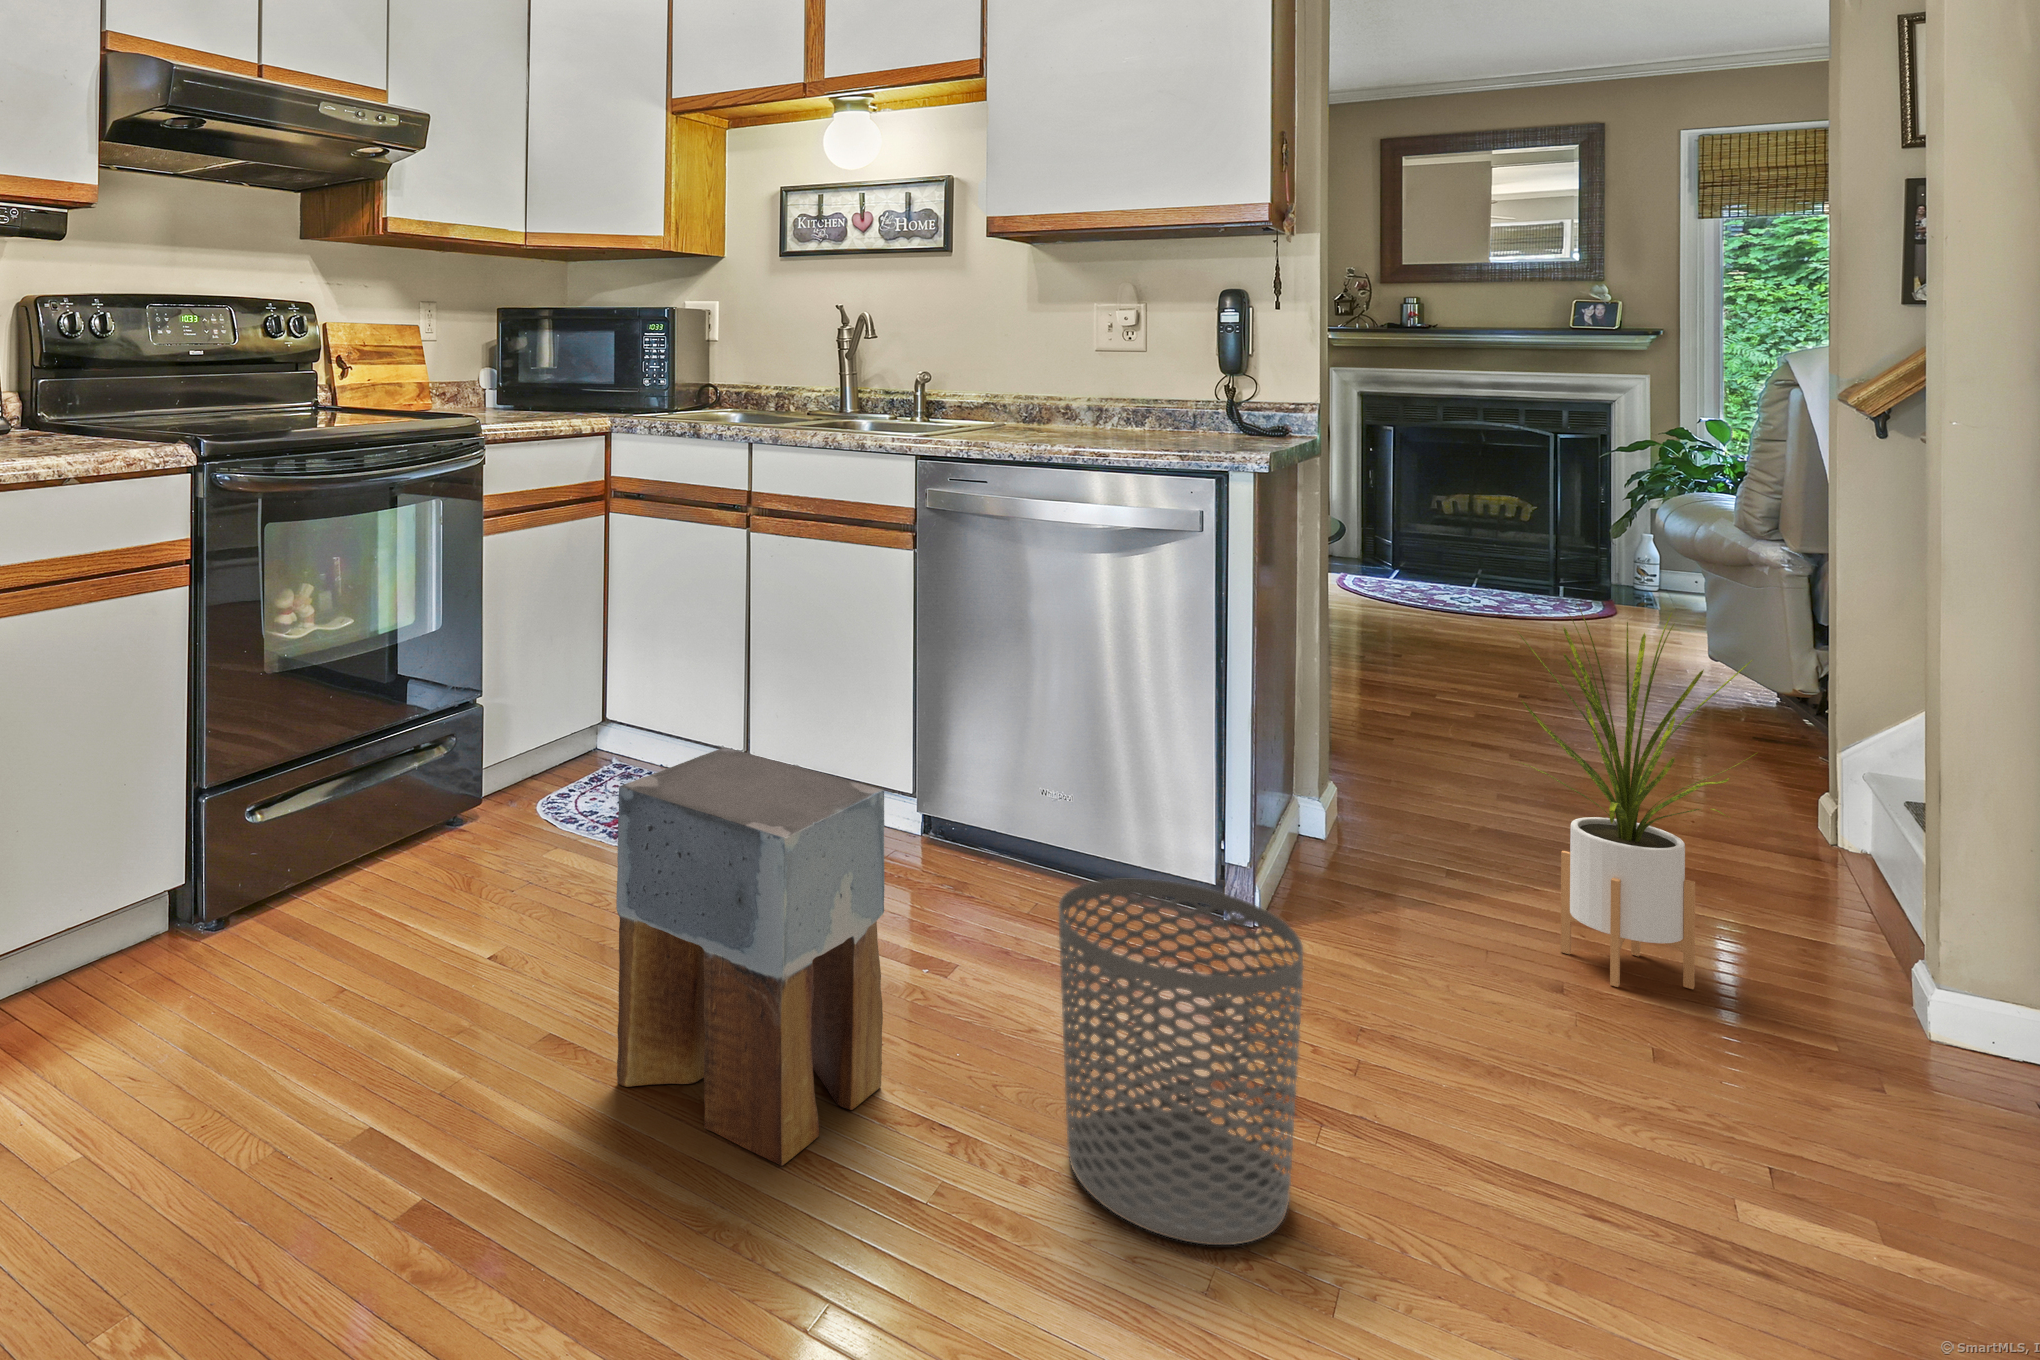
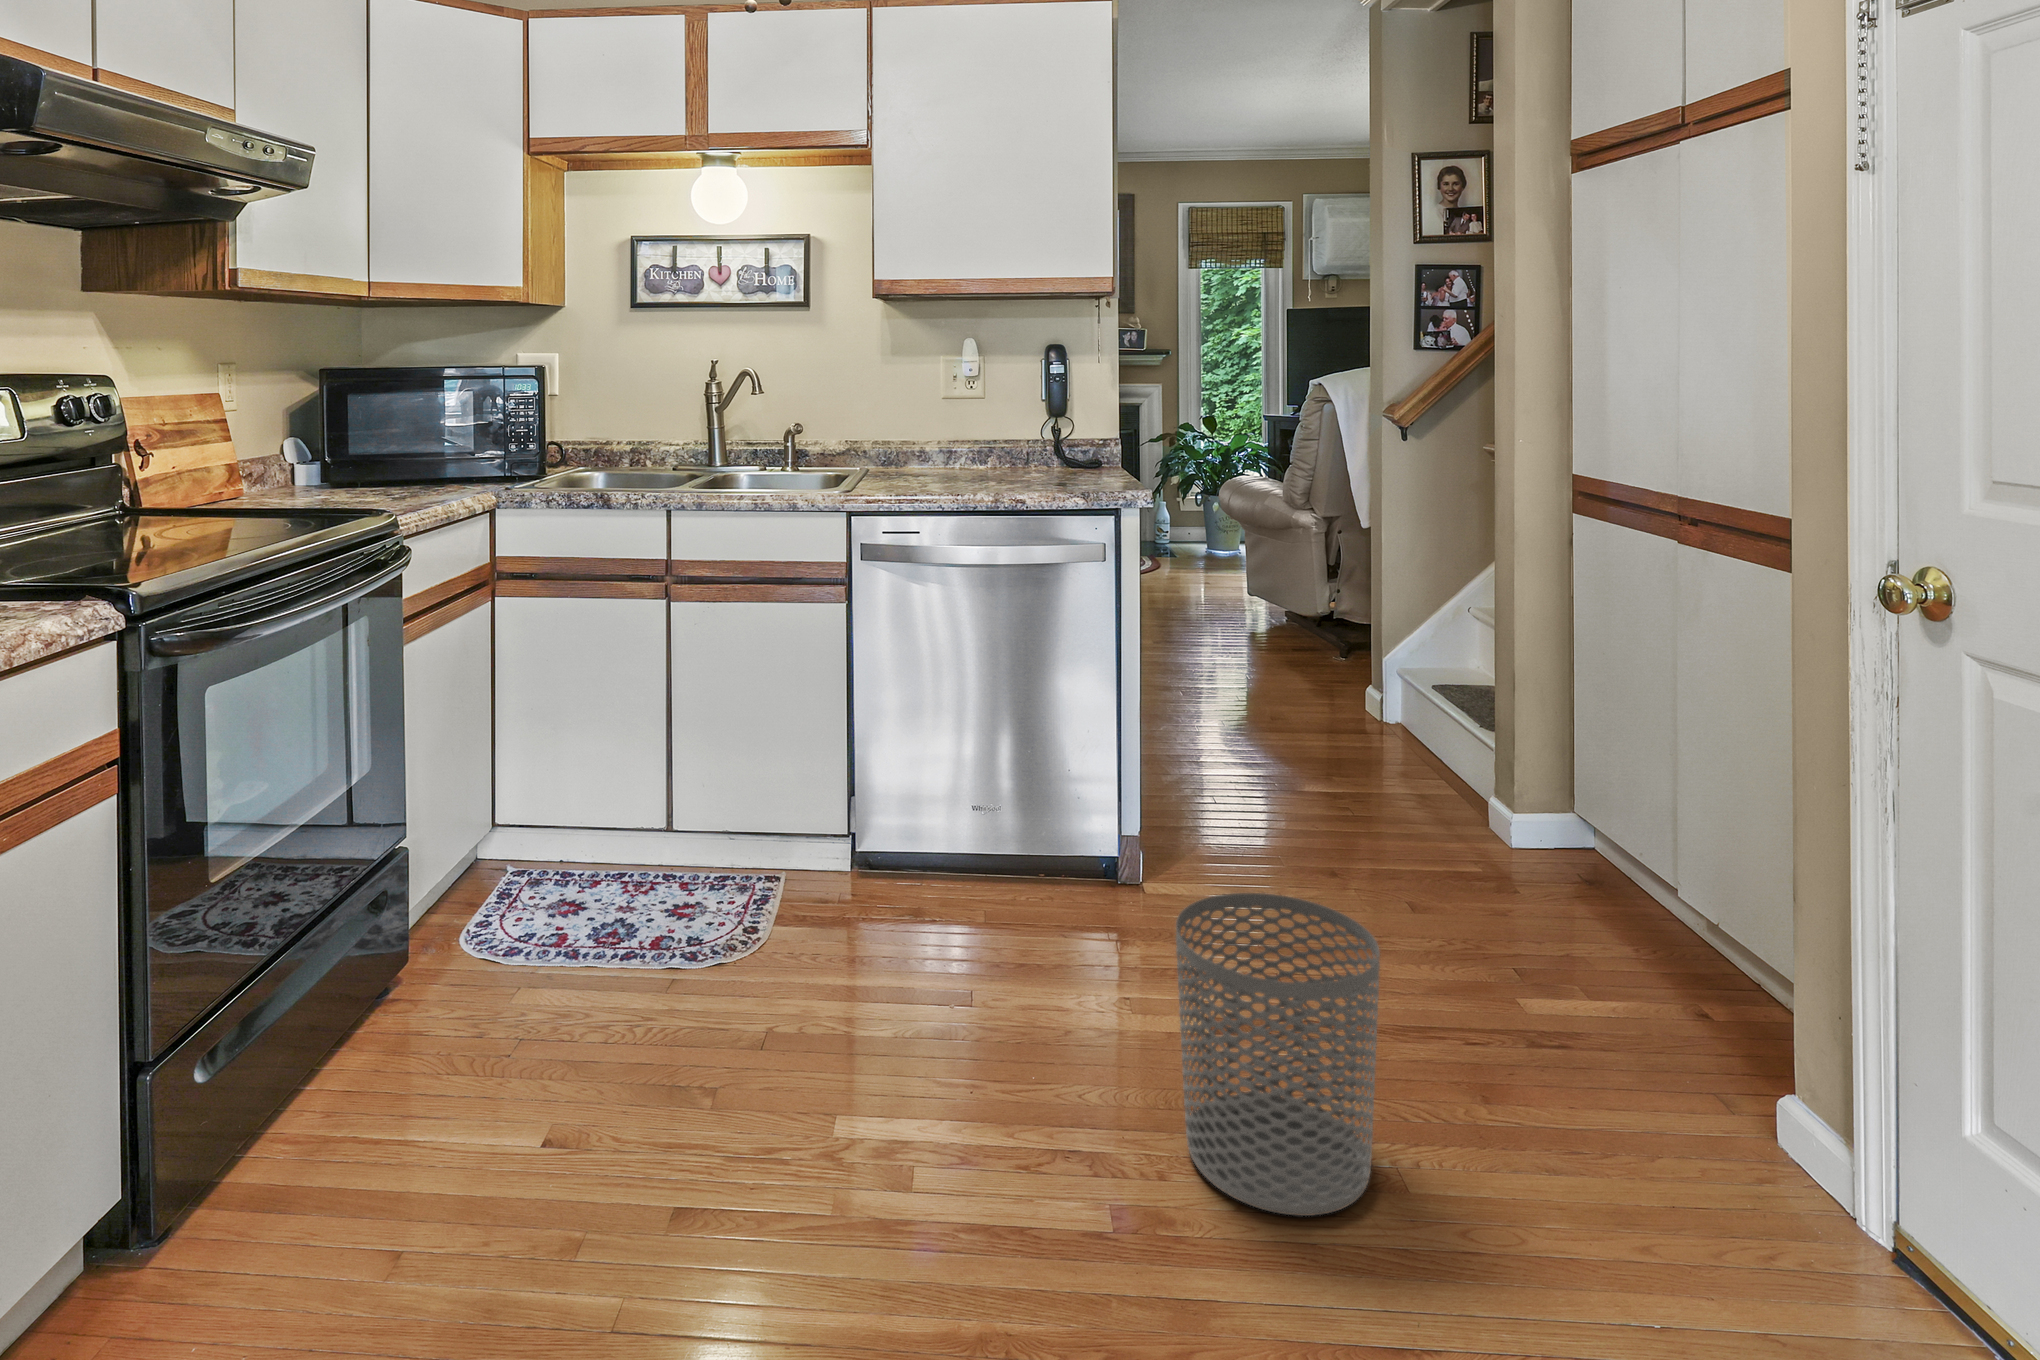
house plant: present [1517,605,1754,989] -> none [1303,592,1458,880]
stool: present [616,748,885,1166] -> none [779,854,1011,1282]

